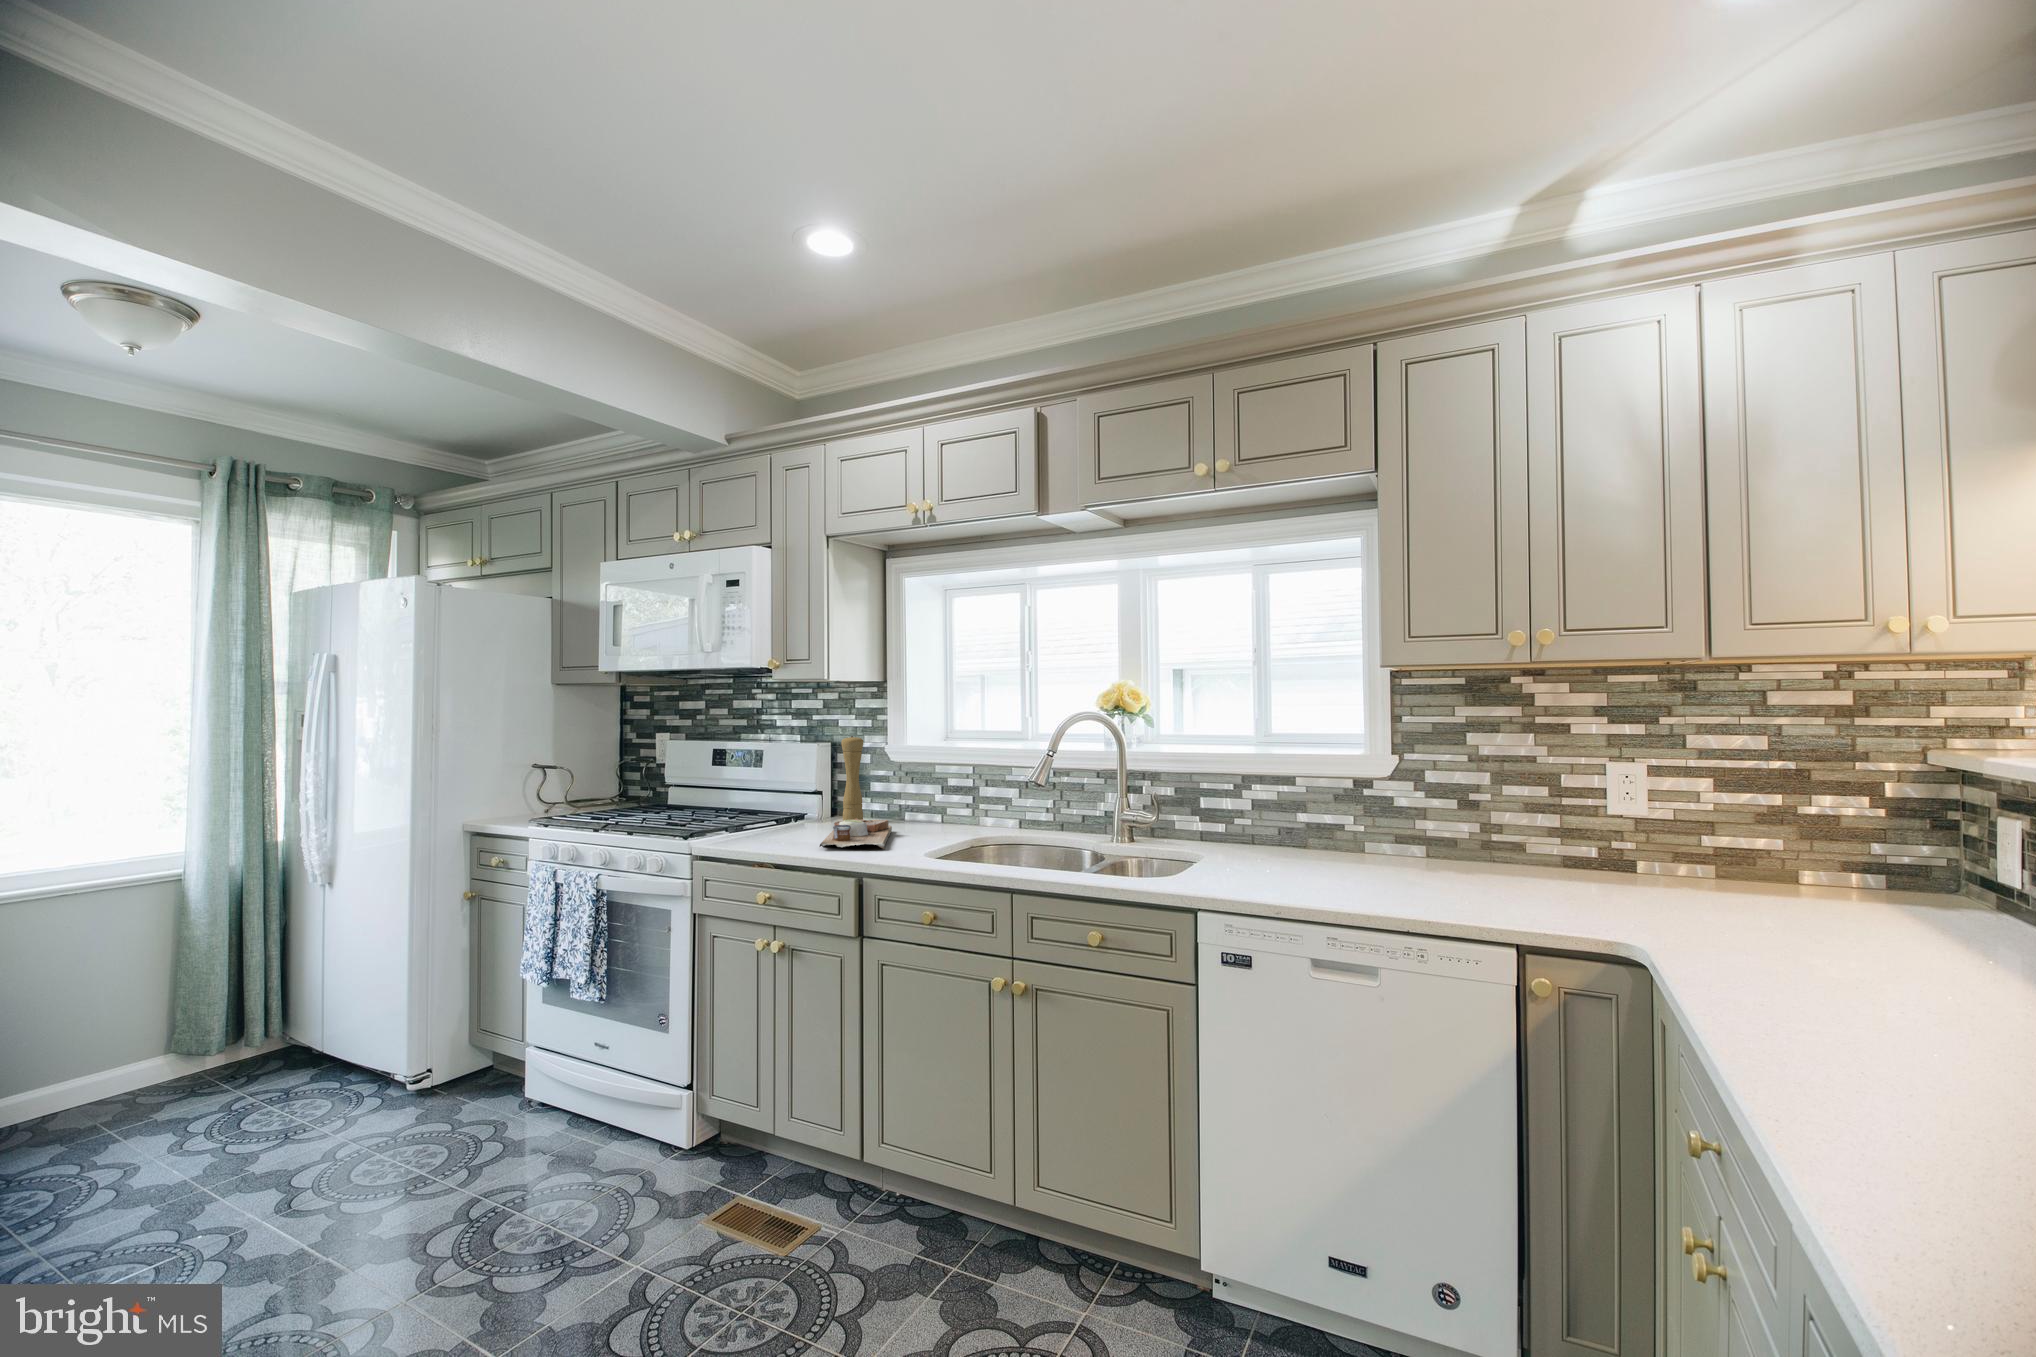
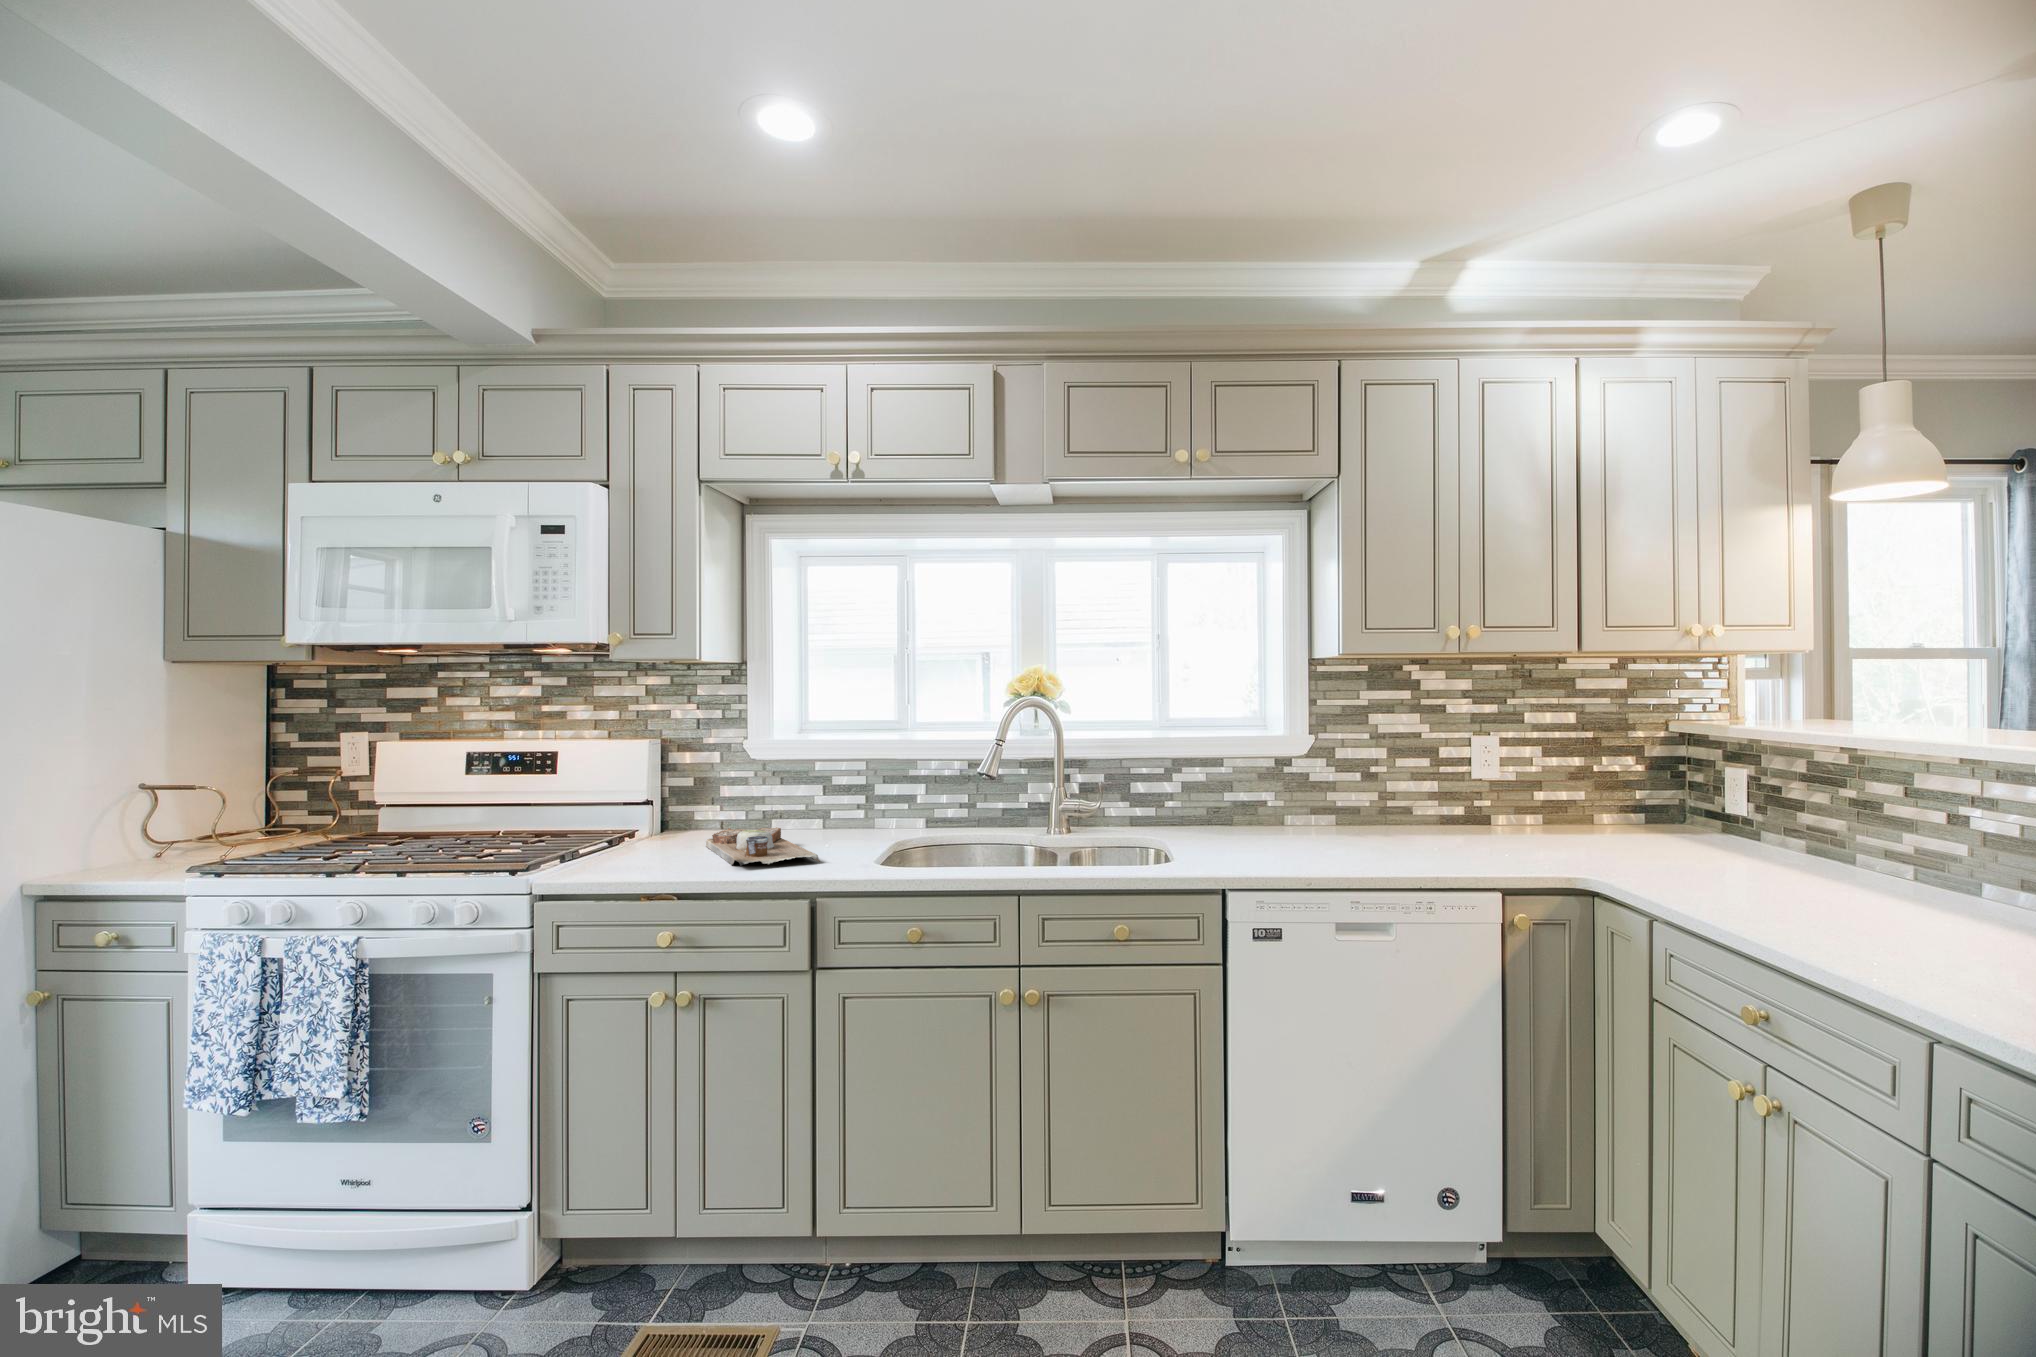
pepper mill: present [841,736,863,821] -> none [684,729,712,834]

